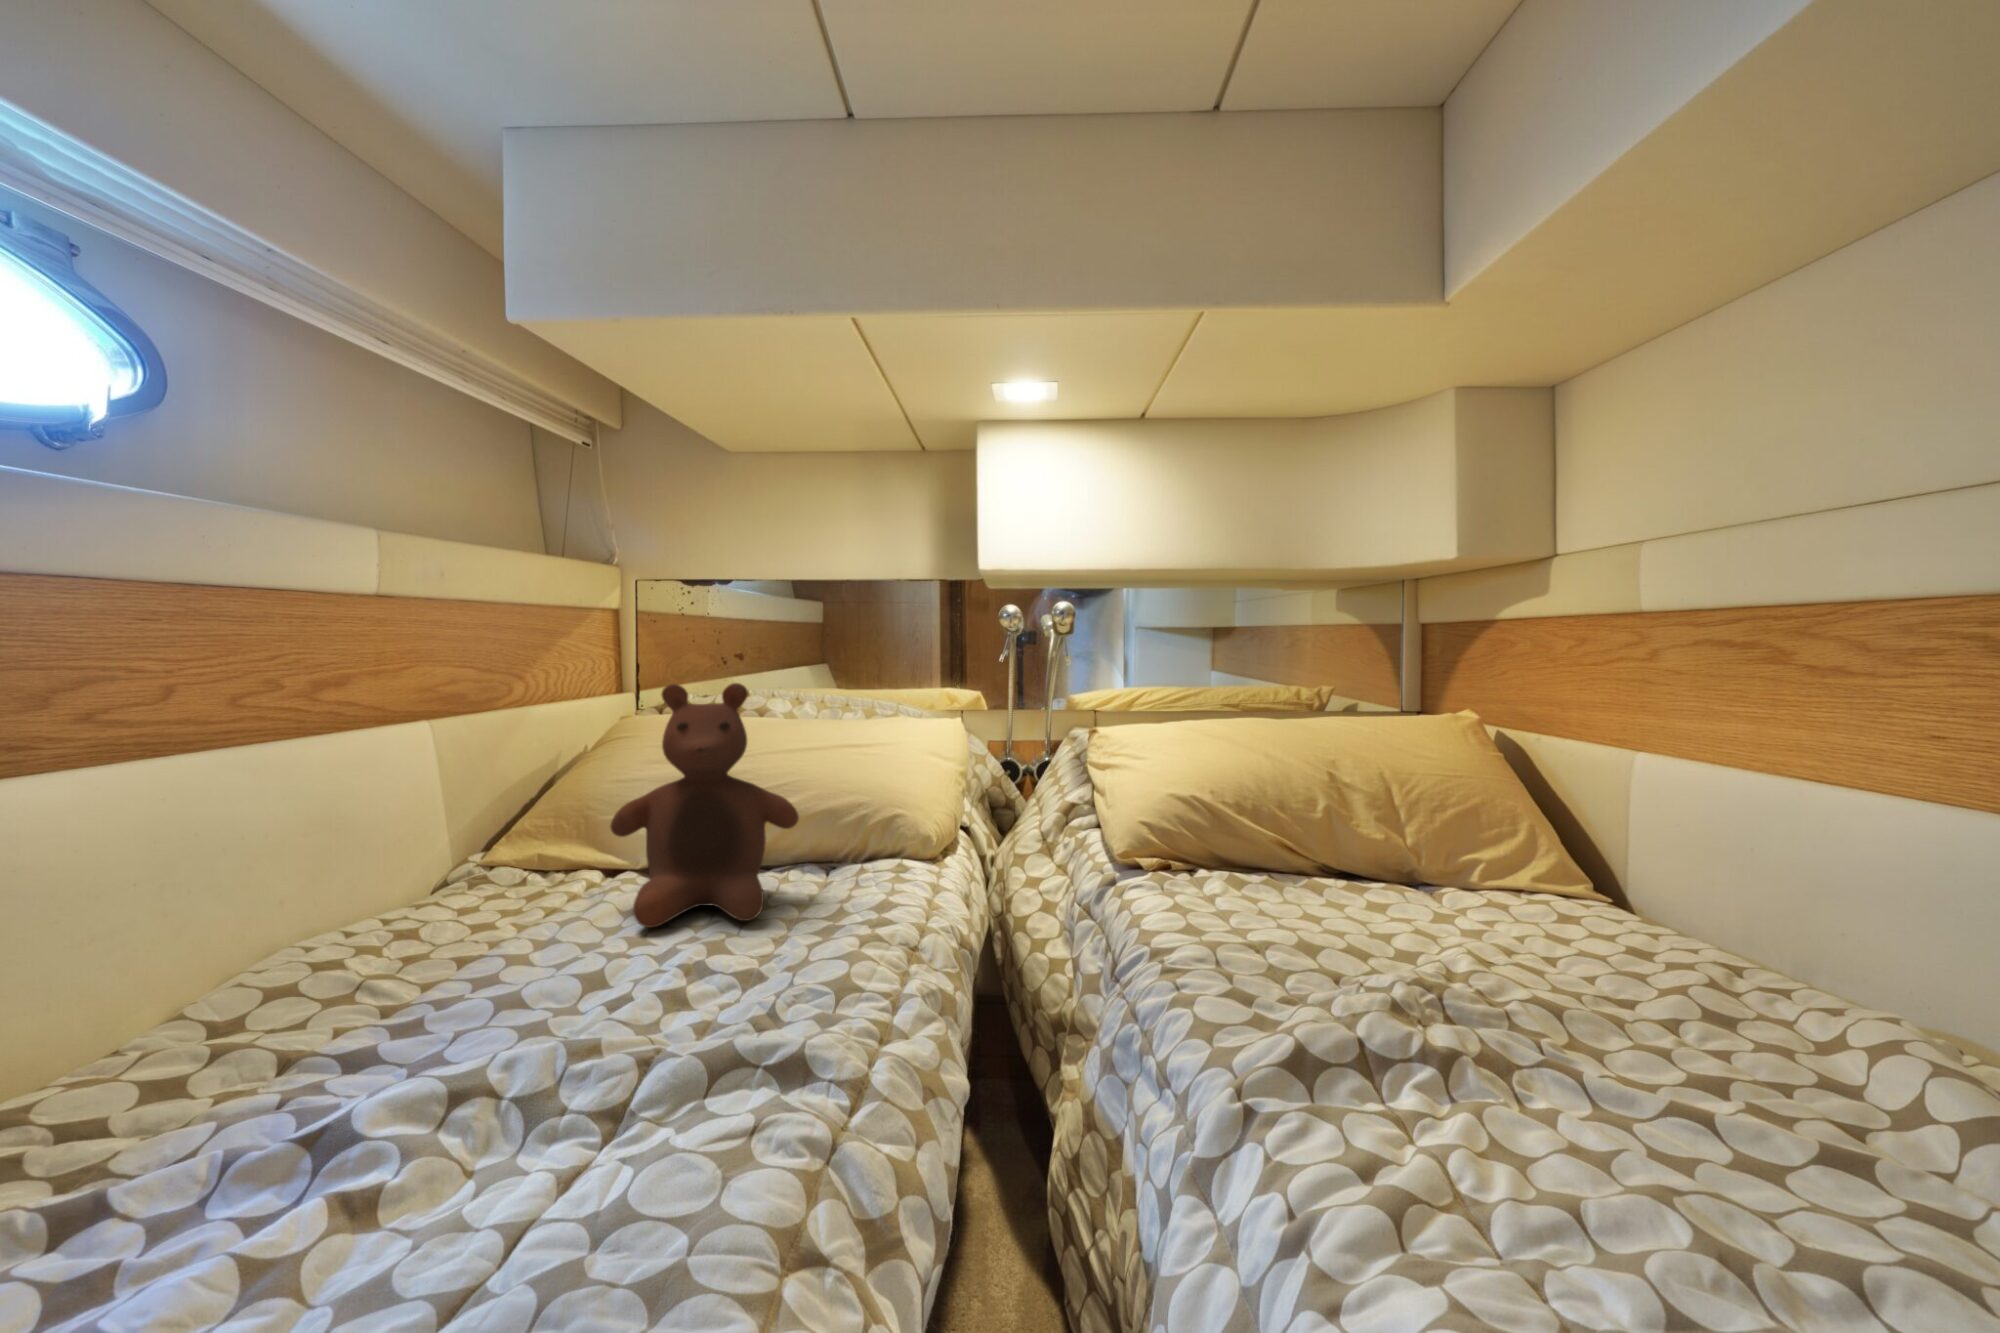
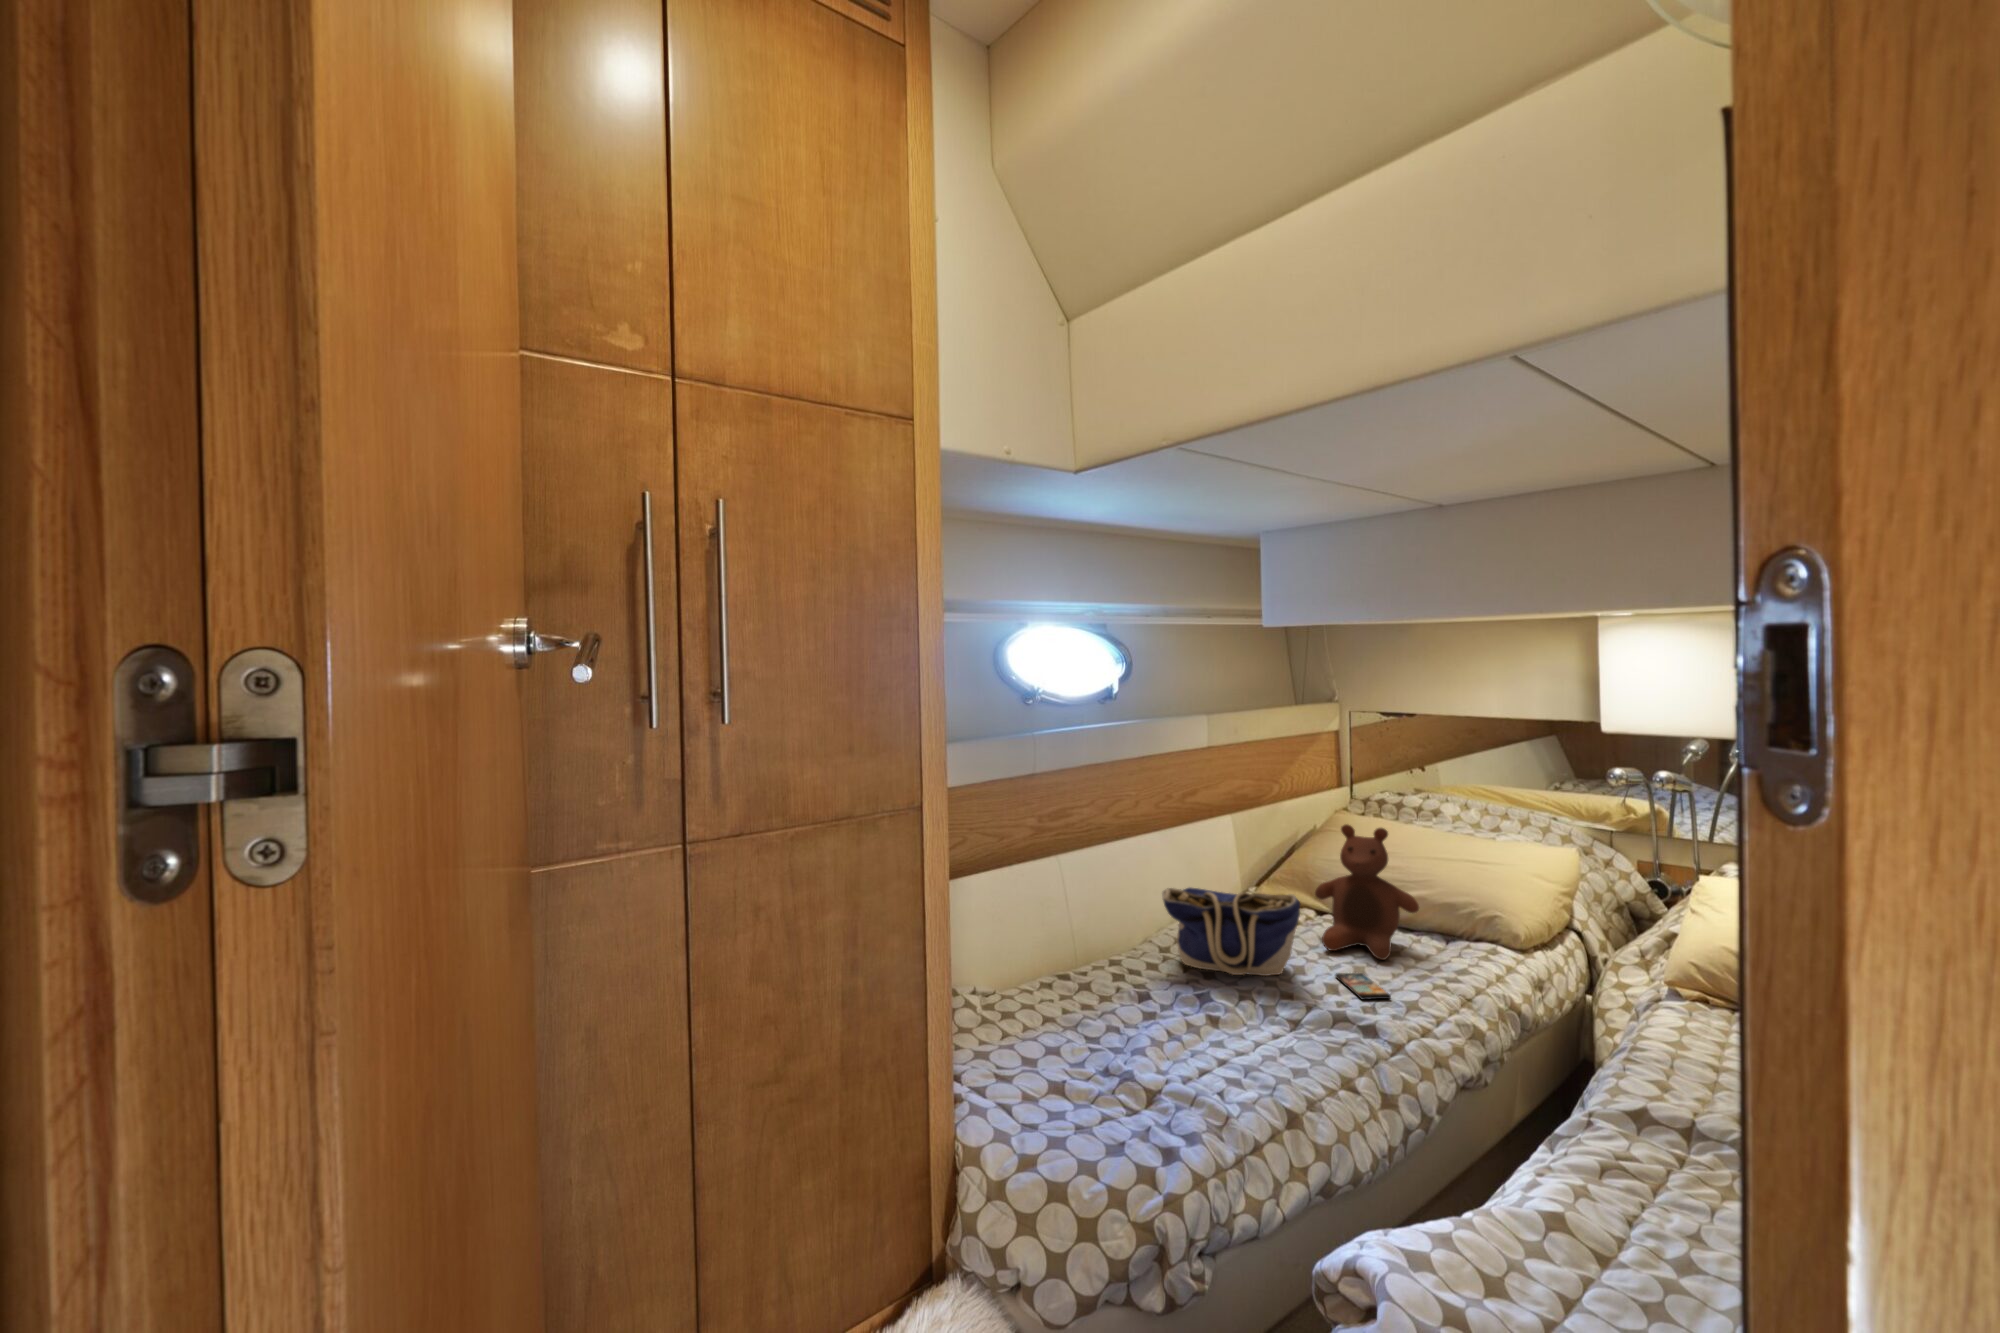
tote bag: none [190,810,607,1054] -> present [1162,888,1300,976]
smartphone: none [675,953,796,1005] -> present [1335,973,1391,1000]

